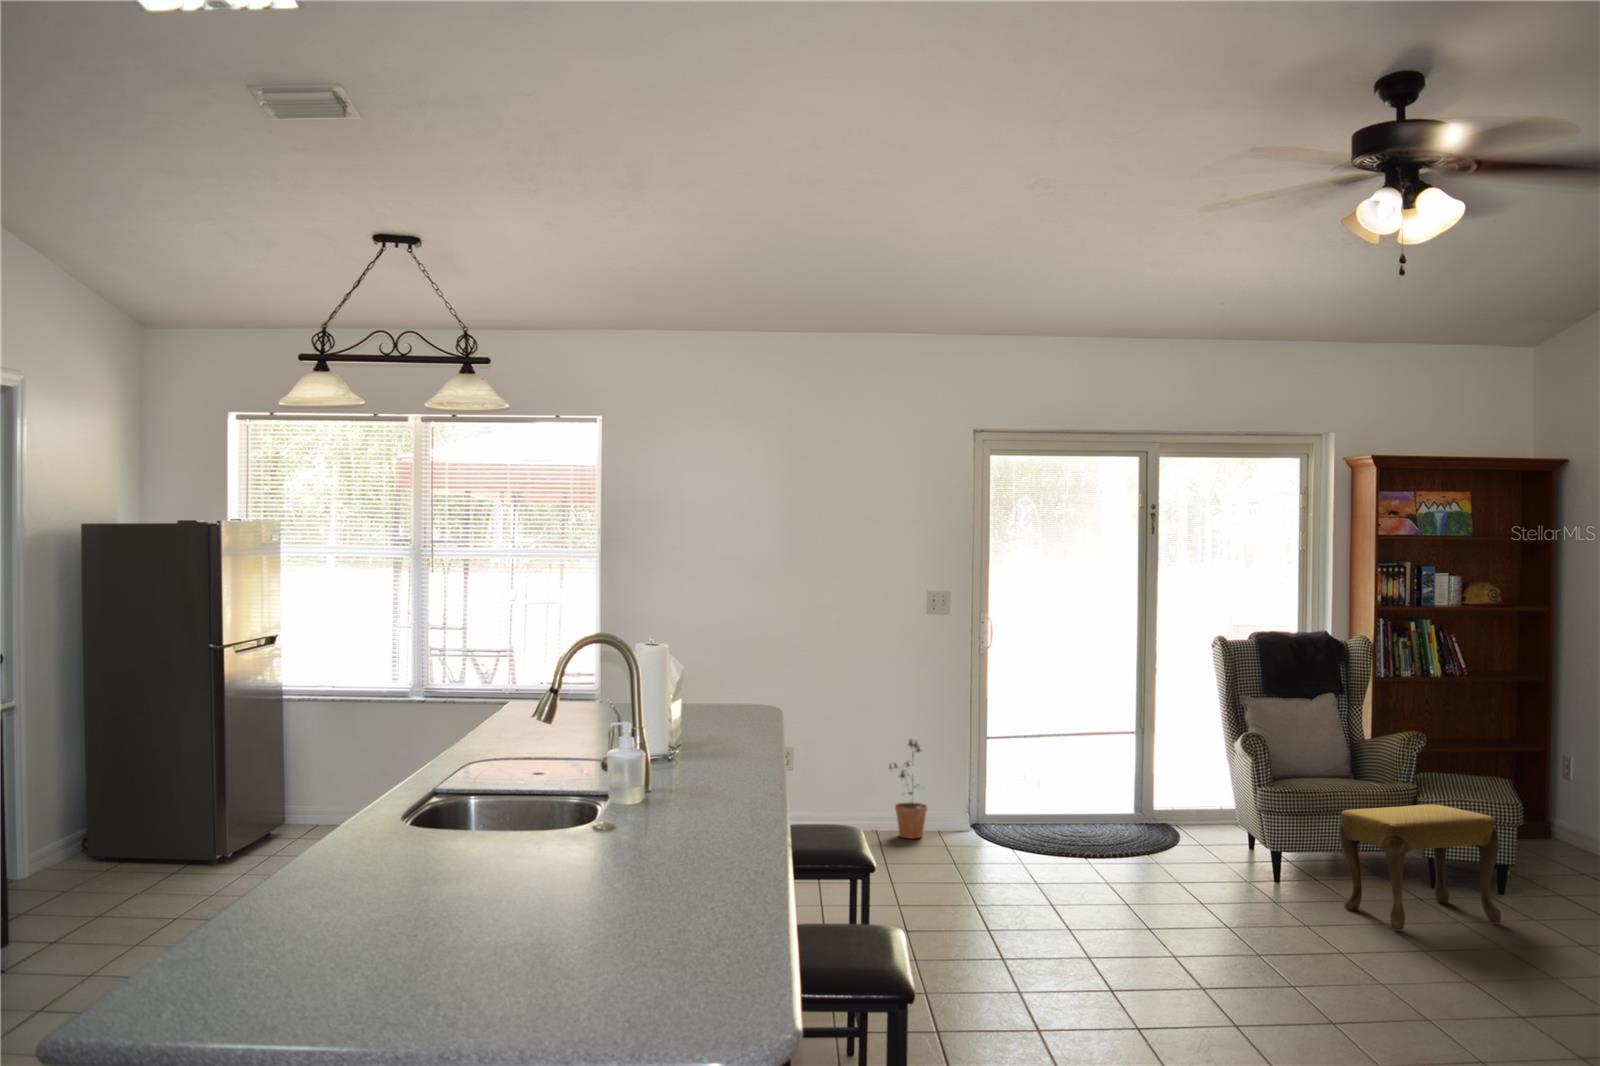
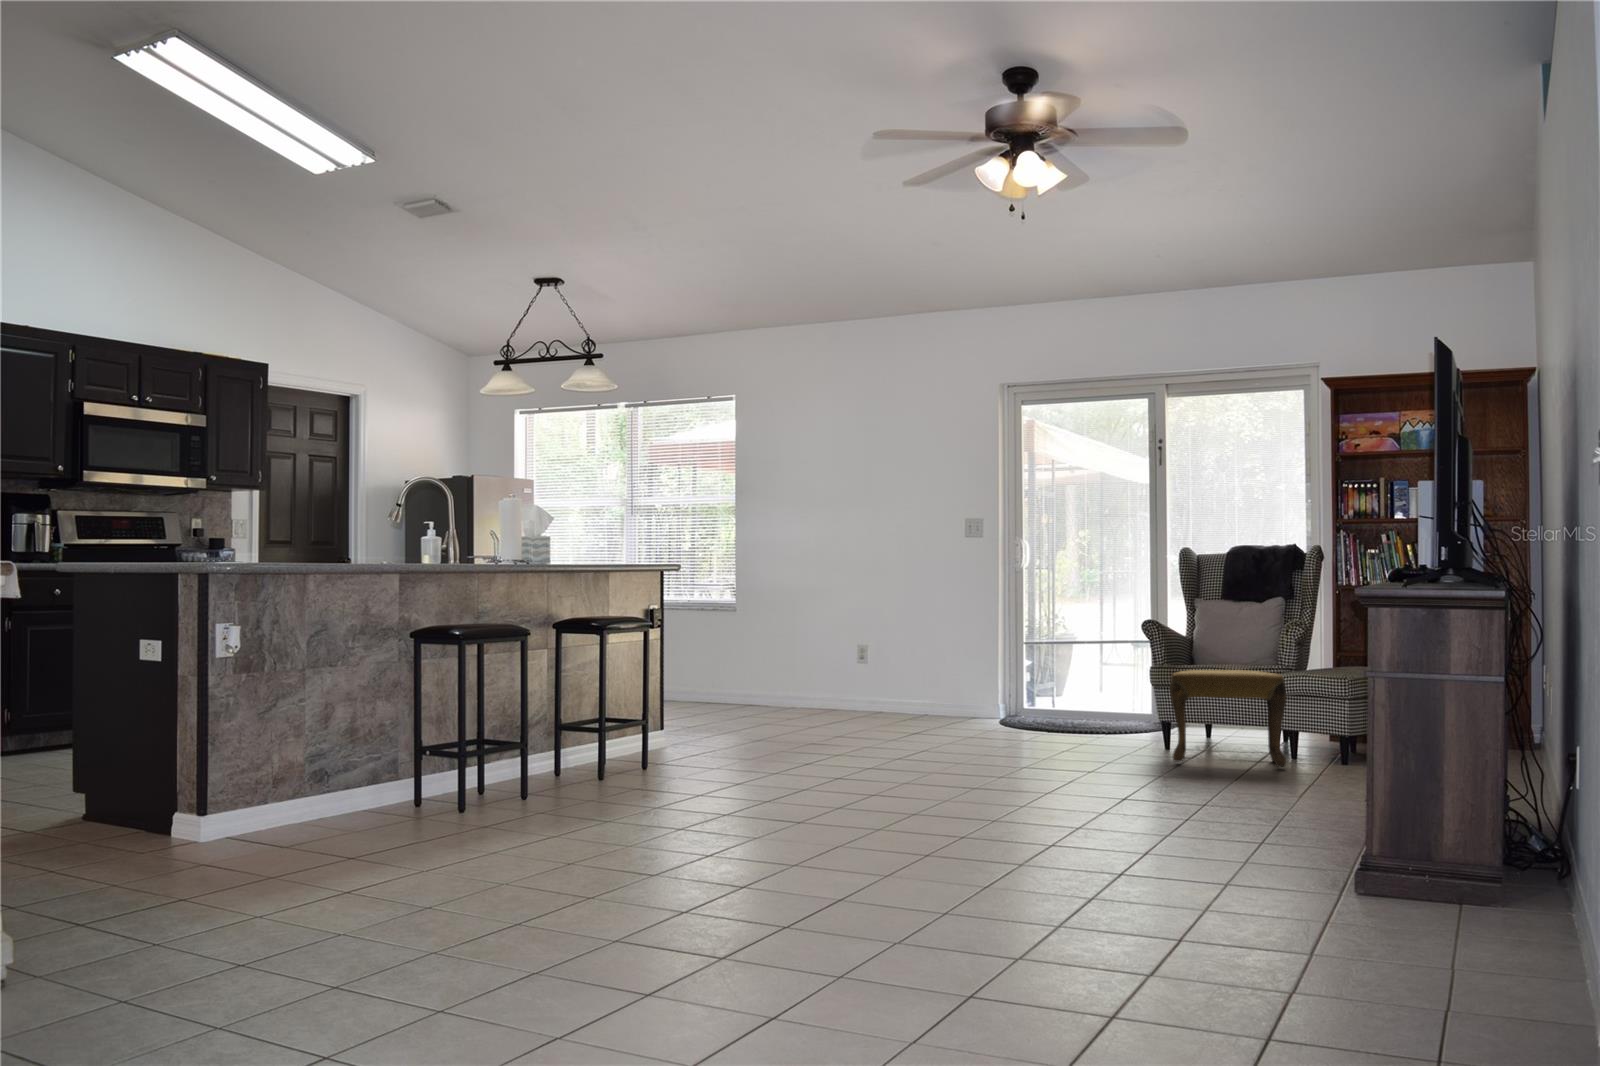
potted plant: present [889,740,927,839] -> none [921,640,950,719]

